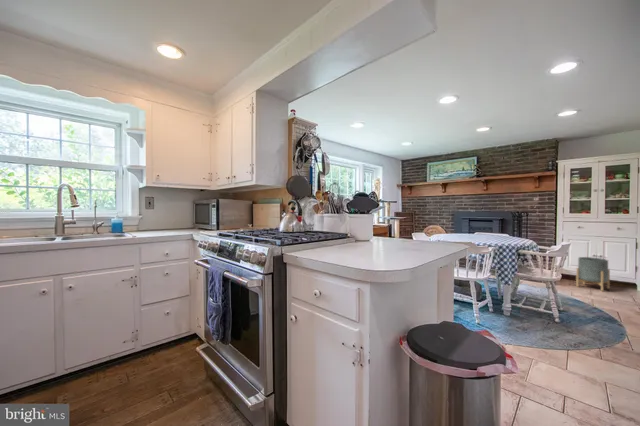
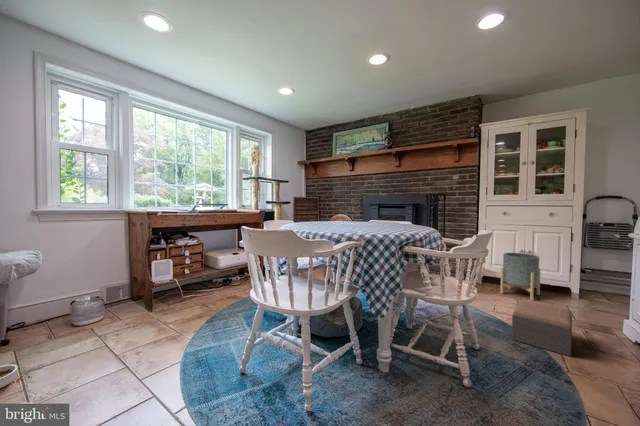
footstool: none [584,286,627,317] -> present [512,300,572,356]

